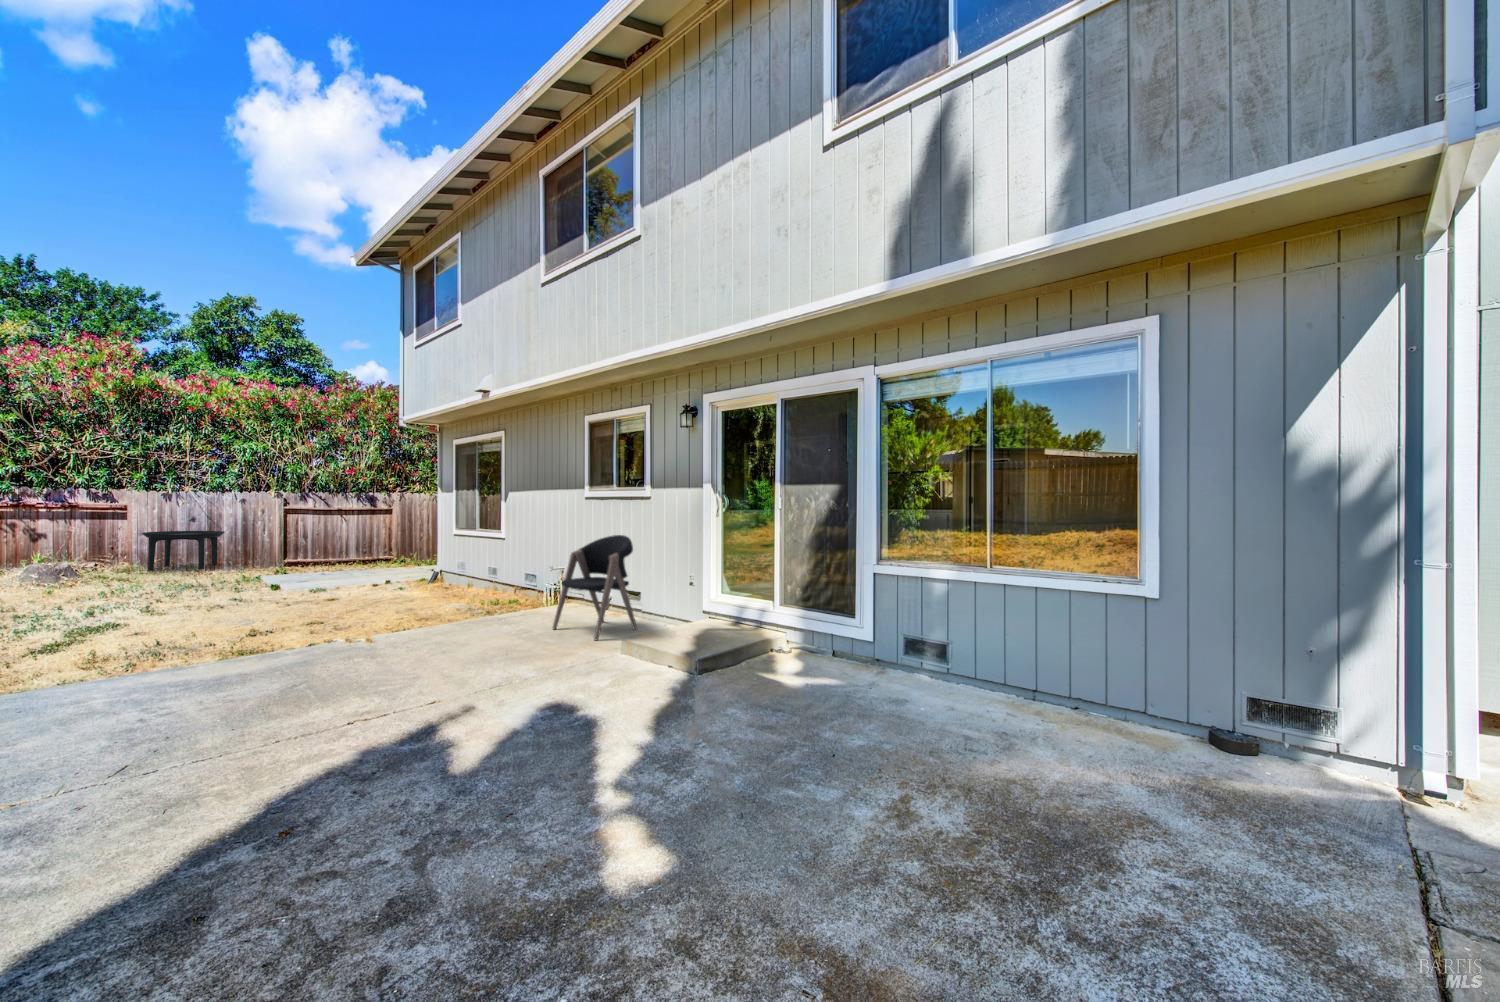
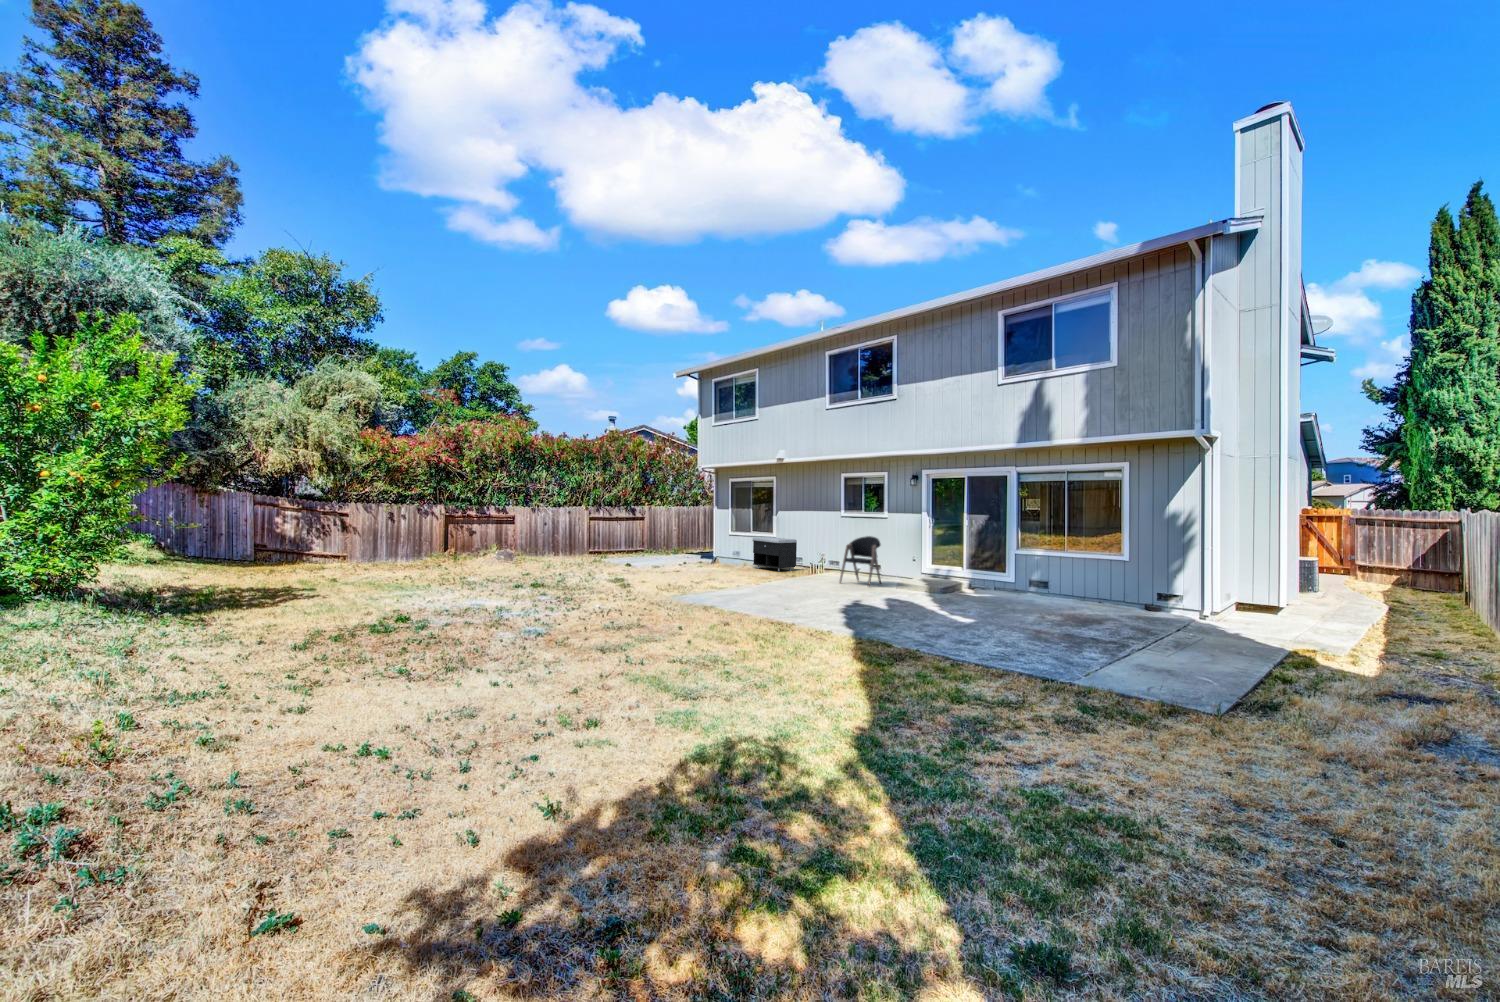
round table: present [142,531,225,571] -> none [530,531,569,555]
storage bench: none [466,537,534,599] -> present [753,537,797,572]

